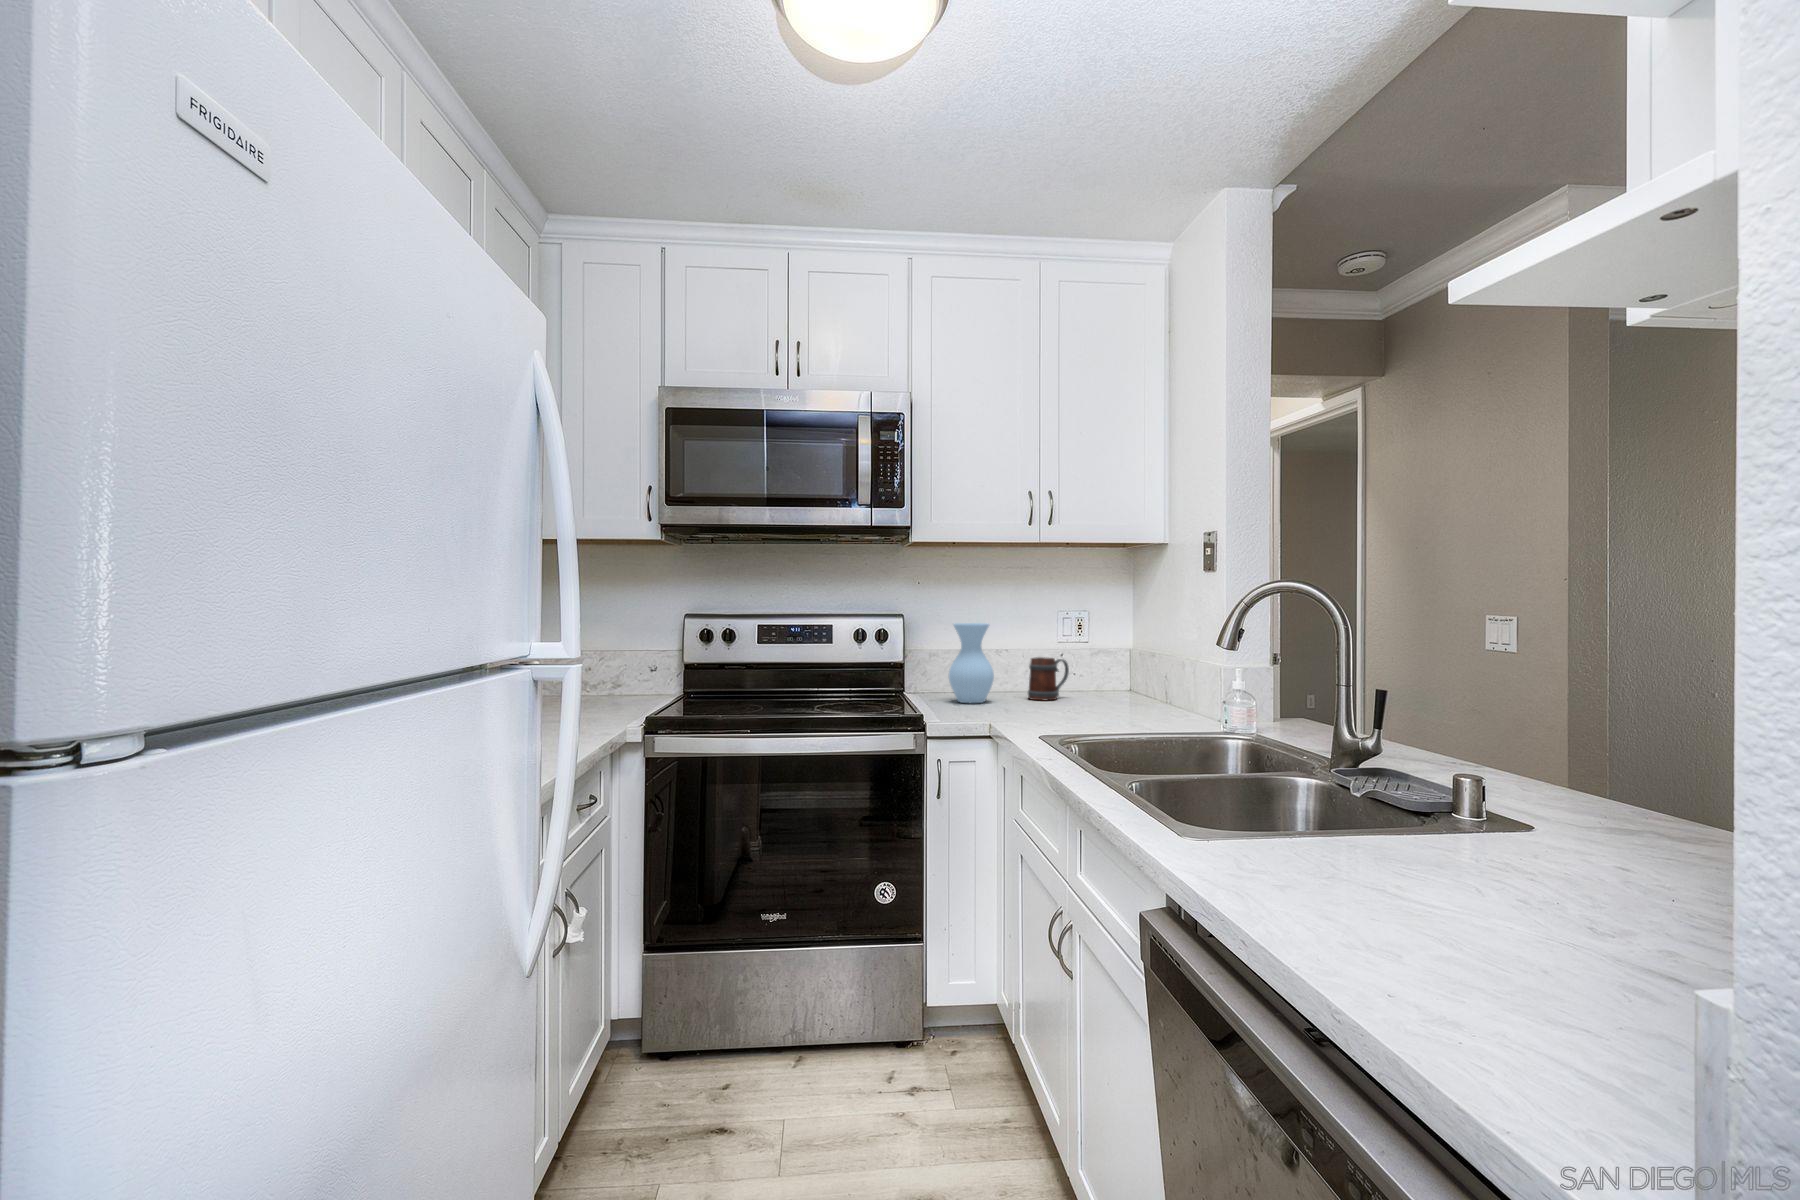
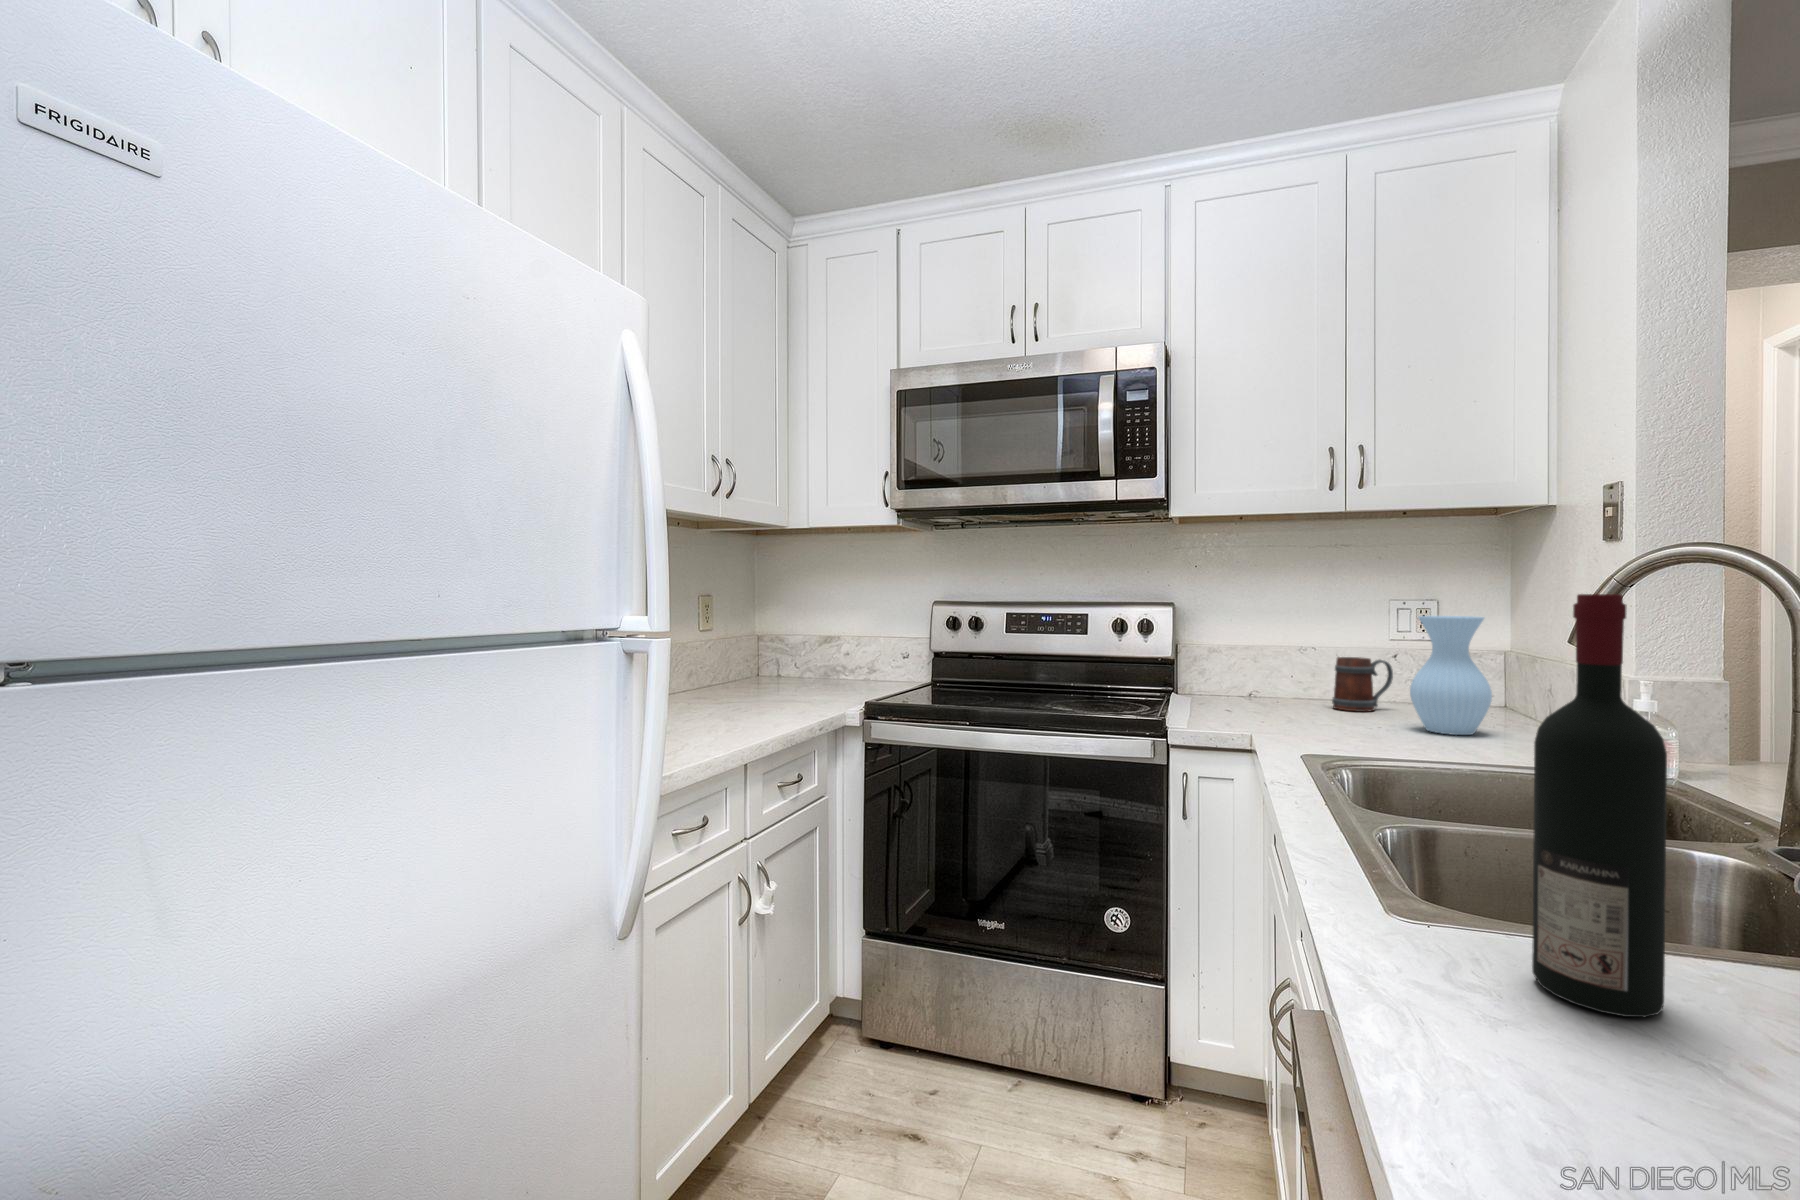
vase: present [949,623,994,703] -> present [1410,616,1492,735]
wine bottle: none [1254,623,1316,860] -> present [1532,594,1667,1018]

